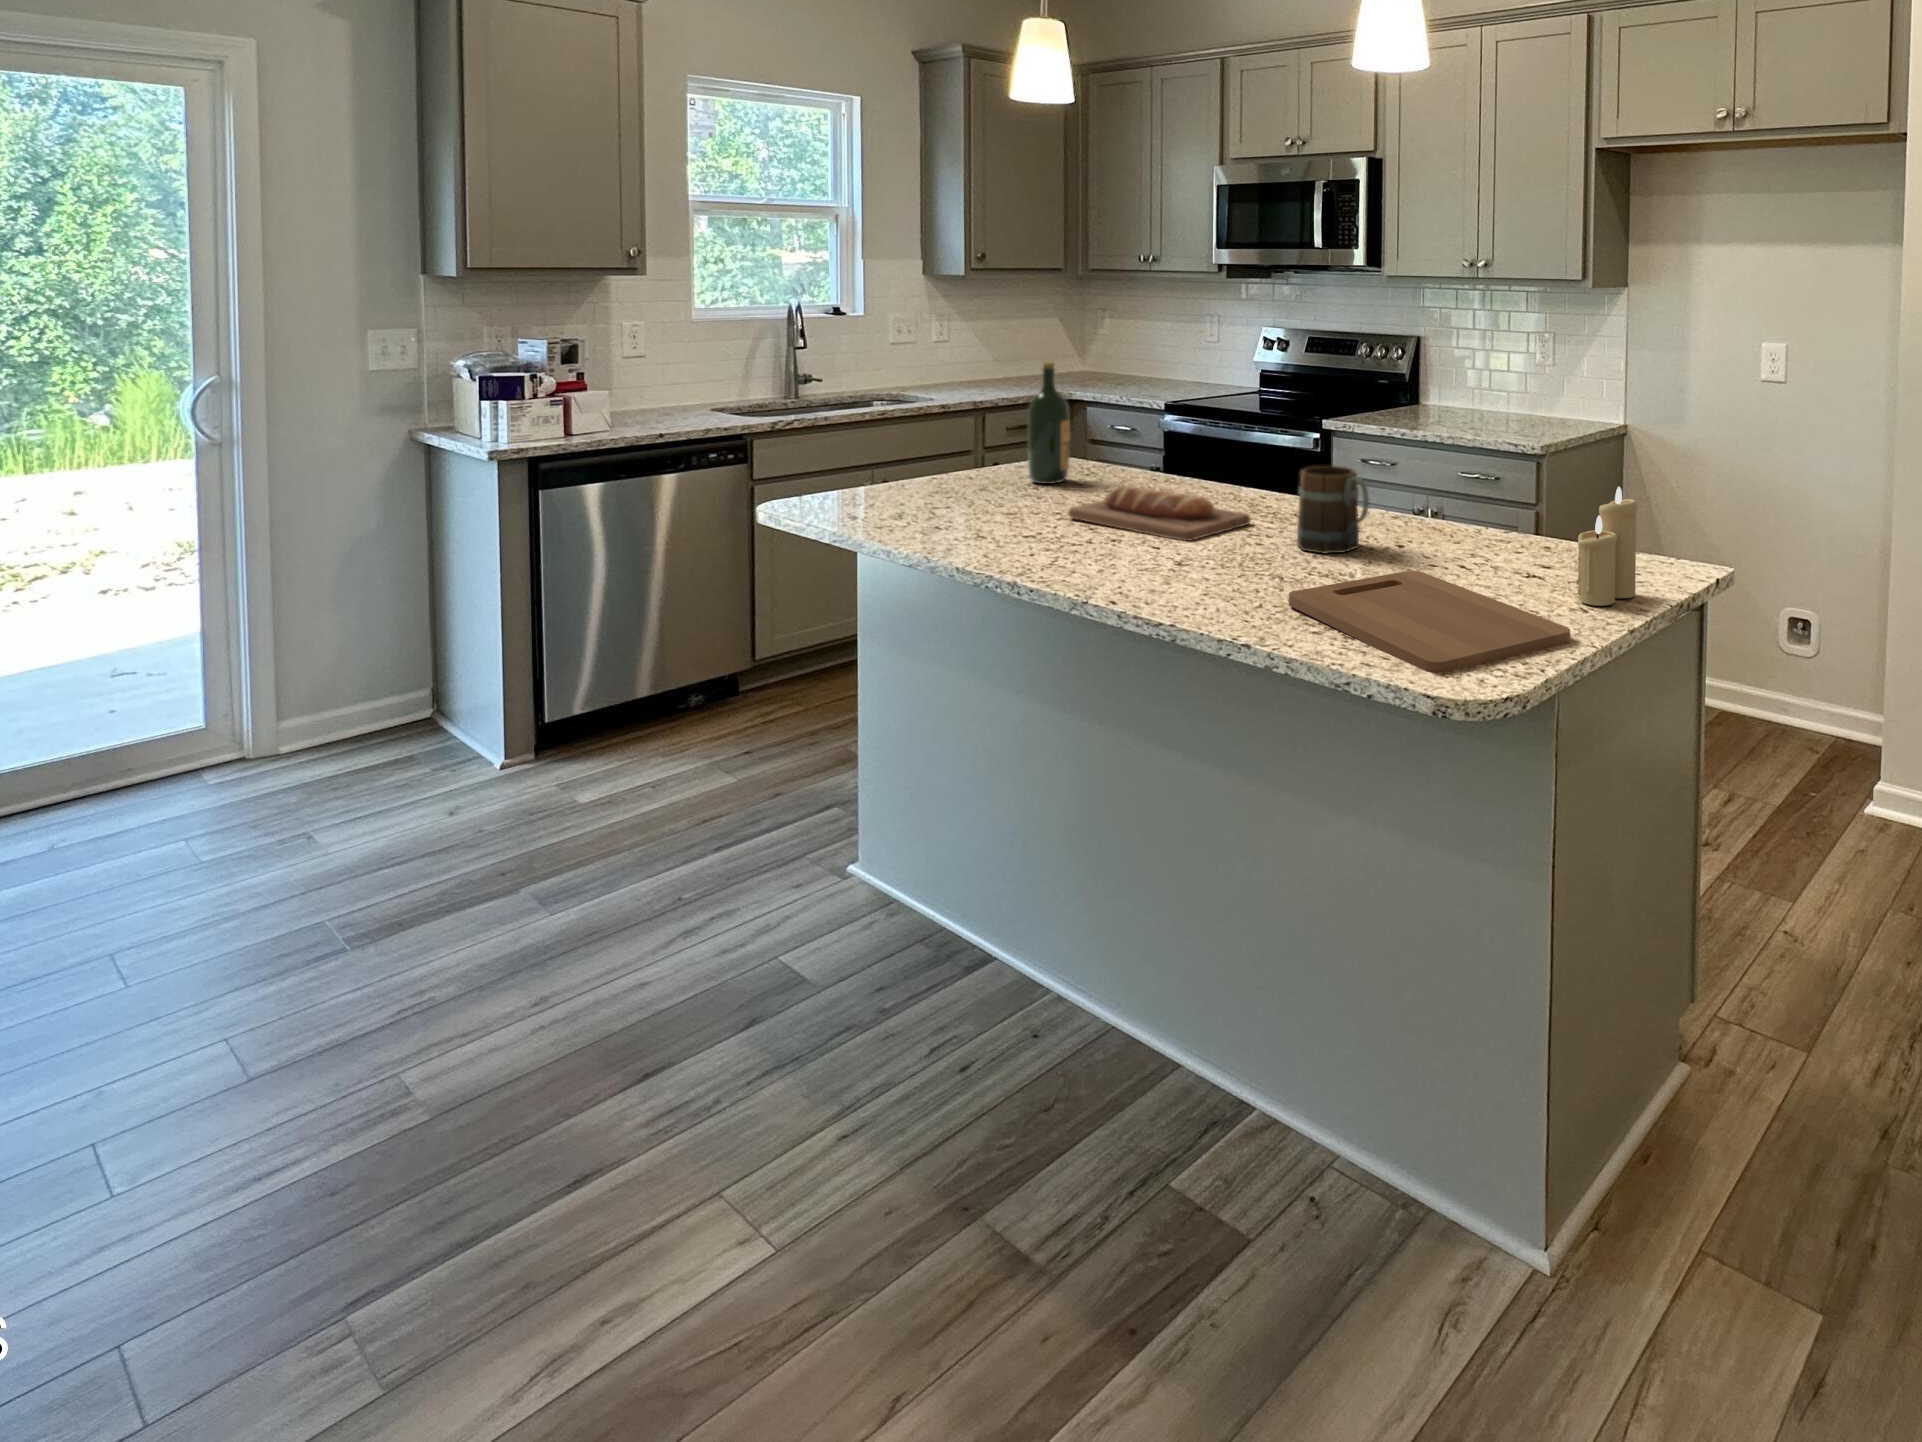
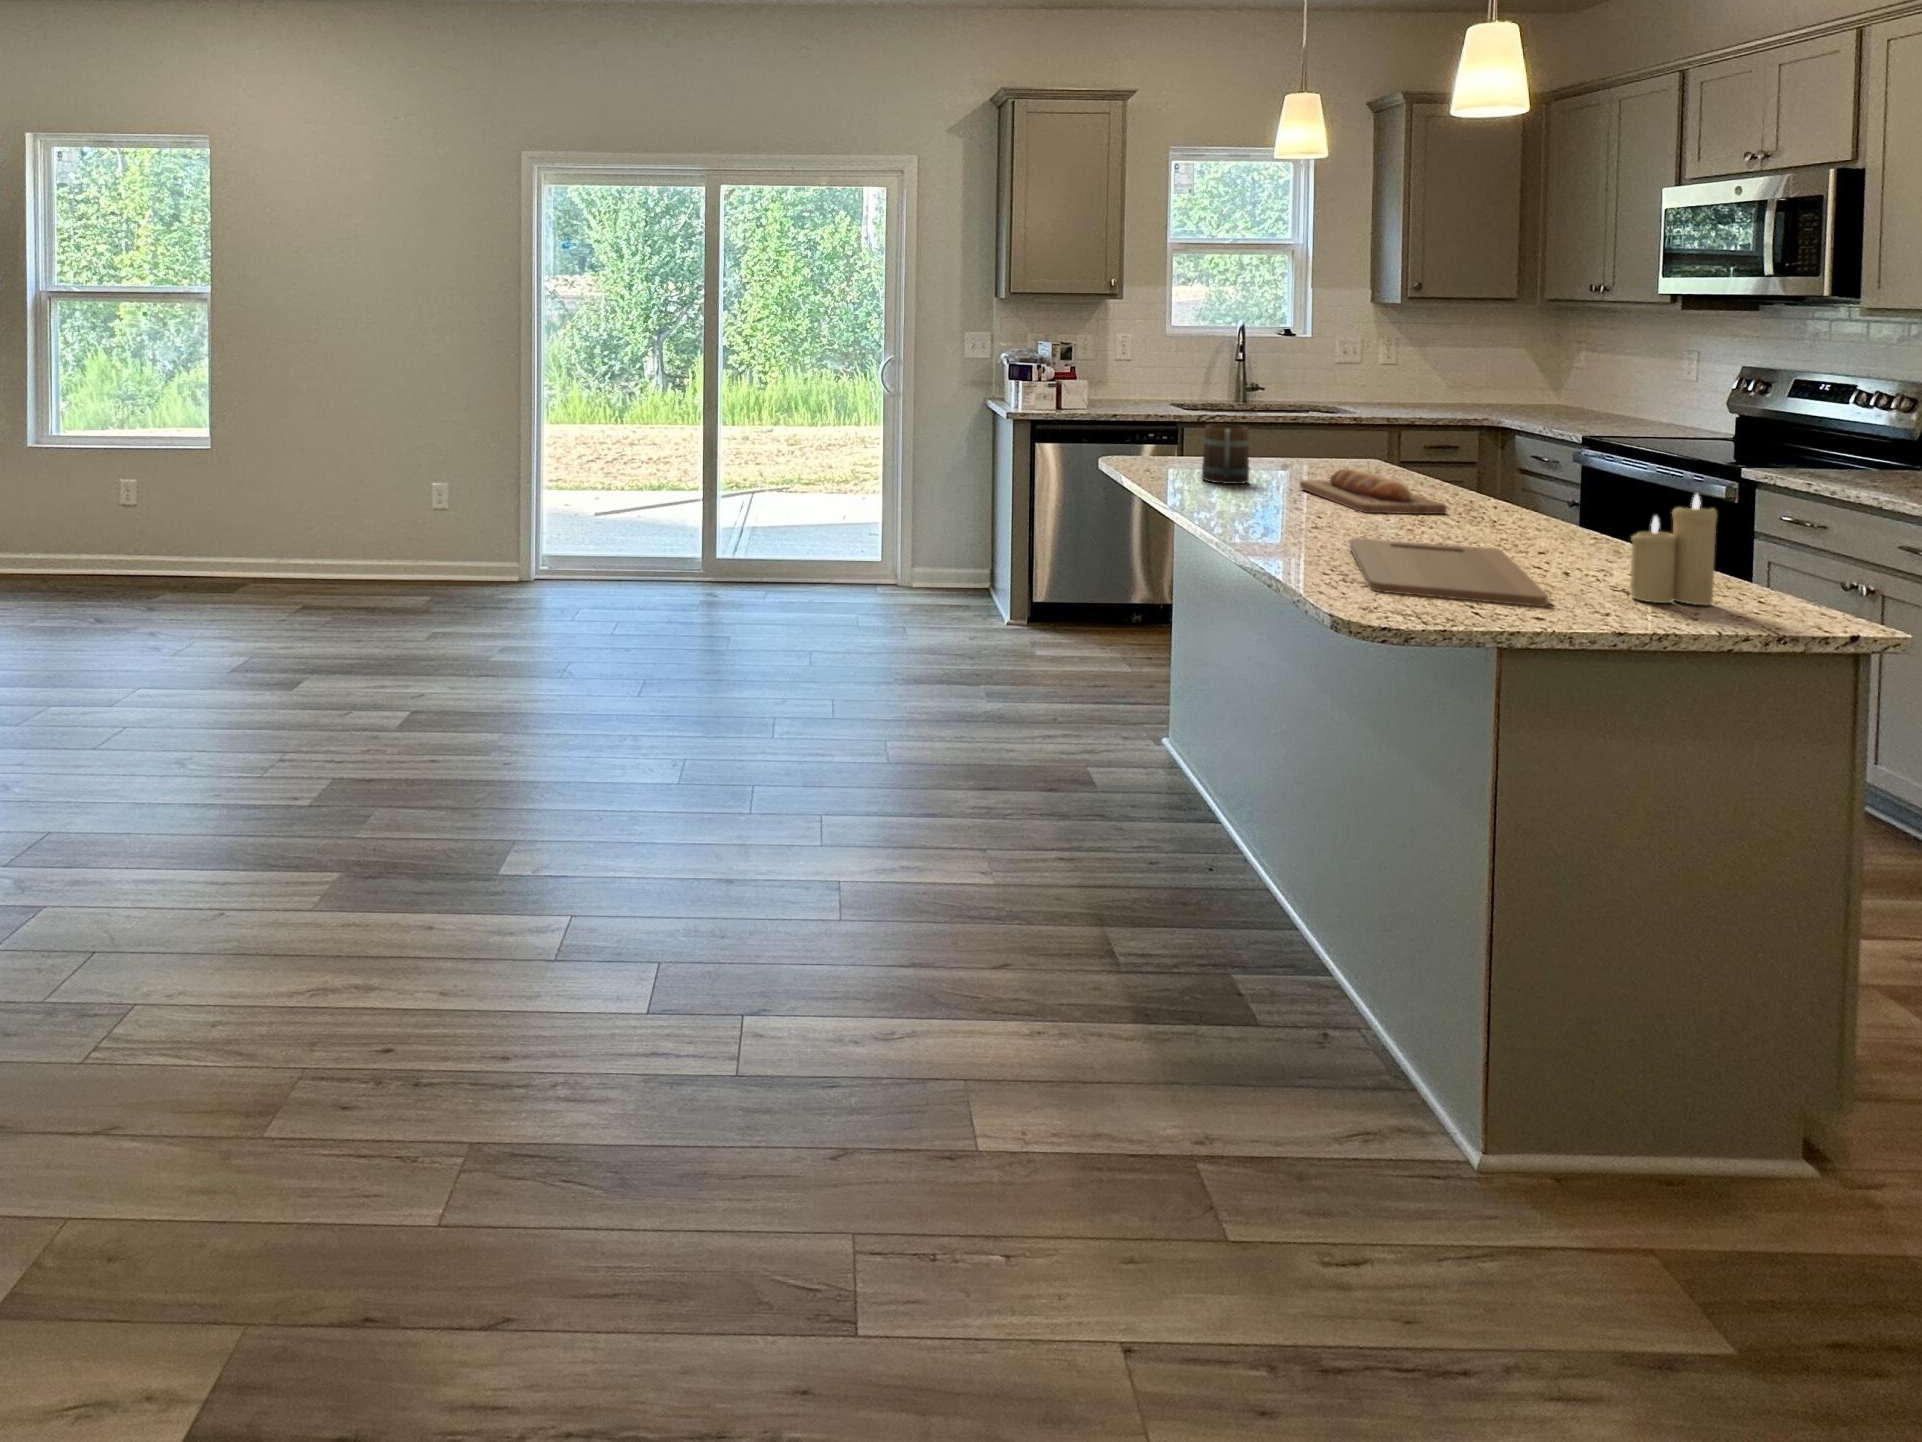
wine bottle: present [1028,362,1070,484] -> none [1319,368,1357,472]
mug: present [1297,466,1369,554] -> present [1202,424,1250,484]

